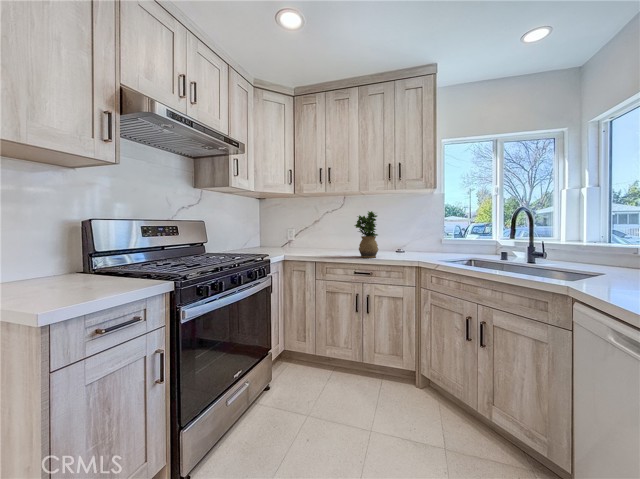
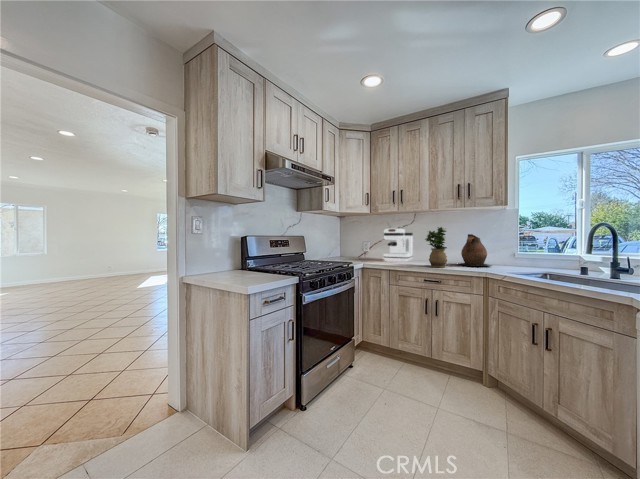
coffee maker: none [307,214,340,253] -> present [383,229,413,262]
ceramic pitcher: none [388,220,422,255] -> present [460,234,492,266]

